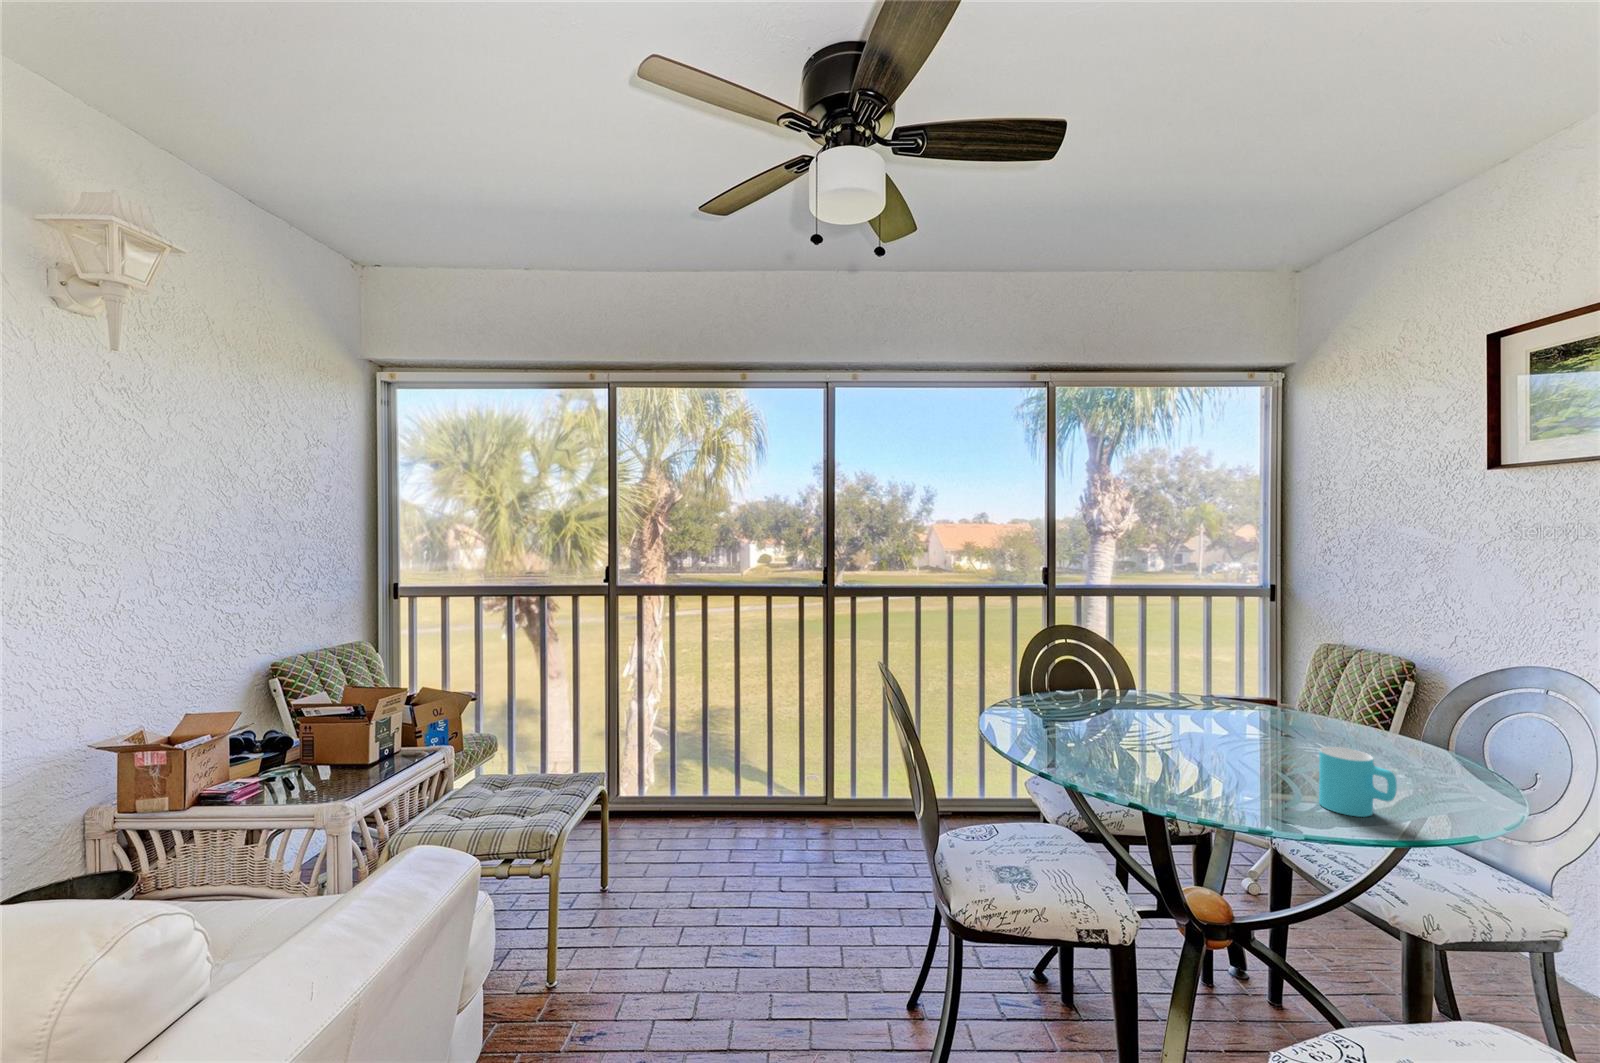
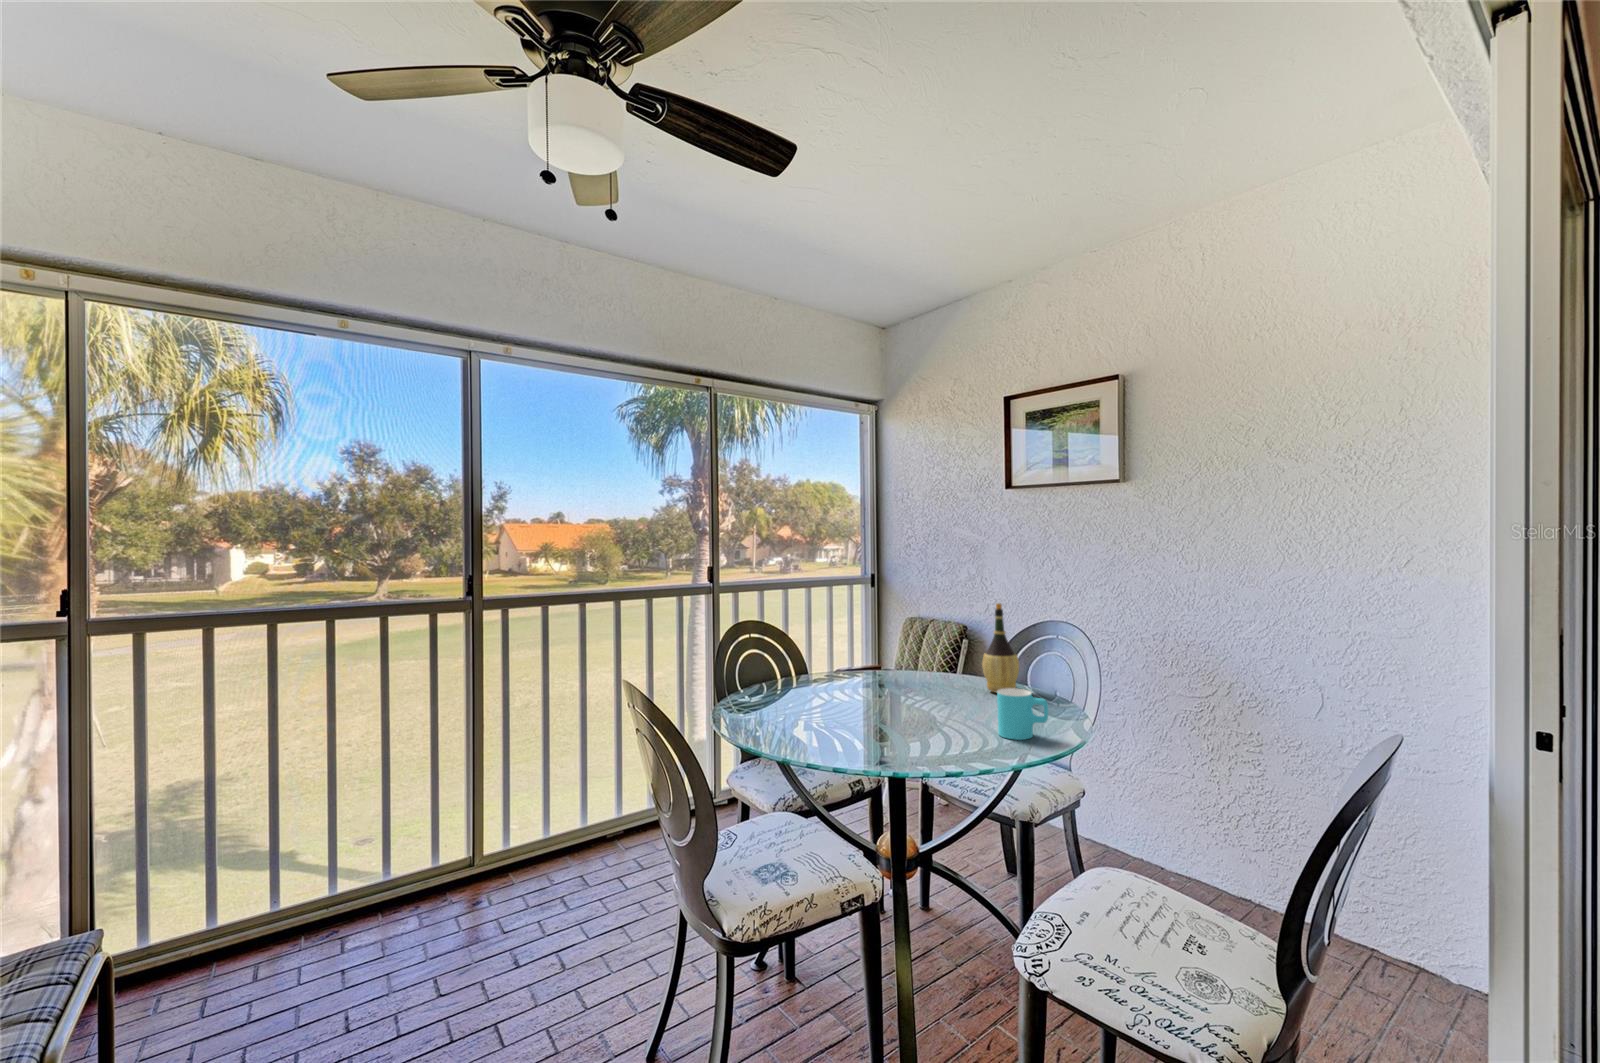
wine bottle: none [1362,638,1425,759] -> present [982,603,1019,693]

